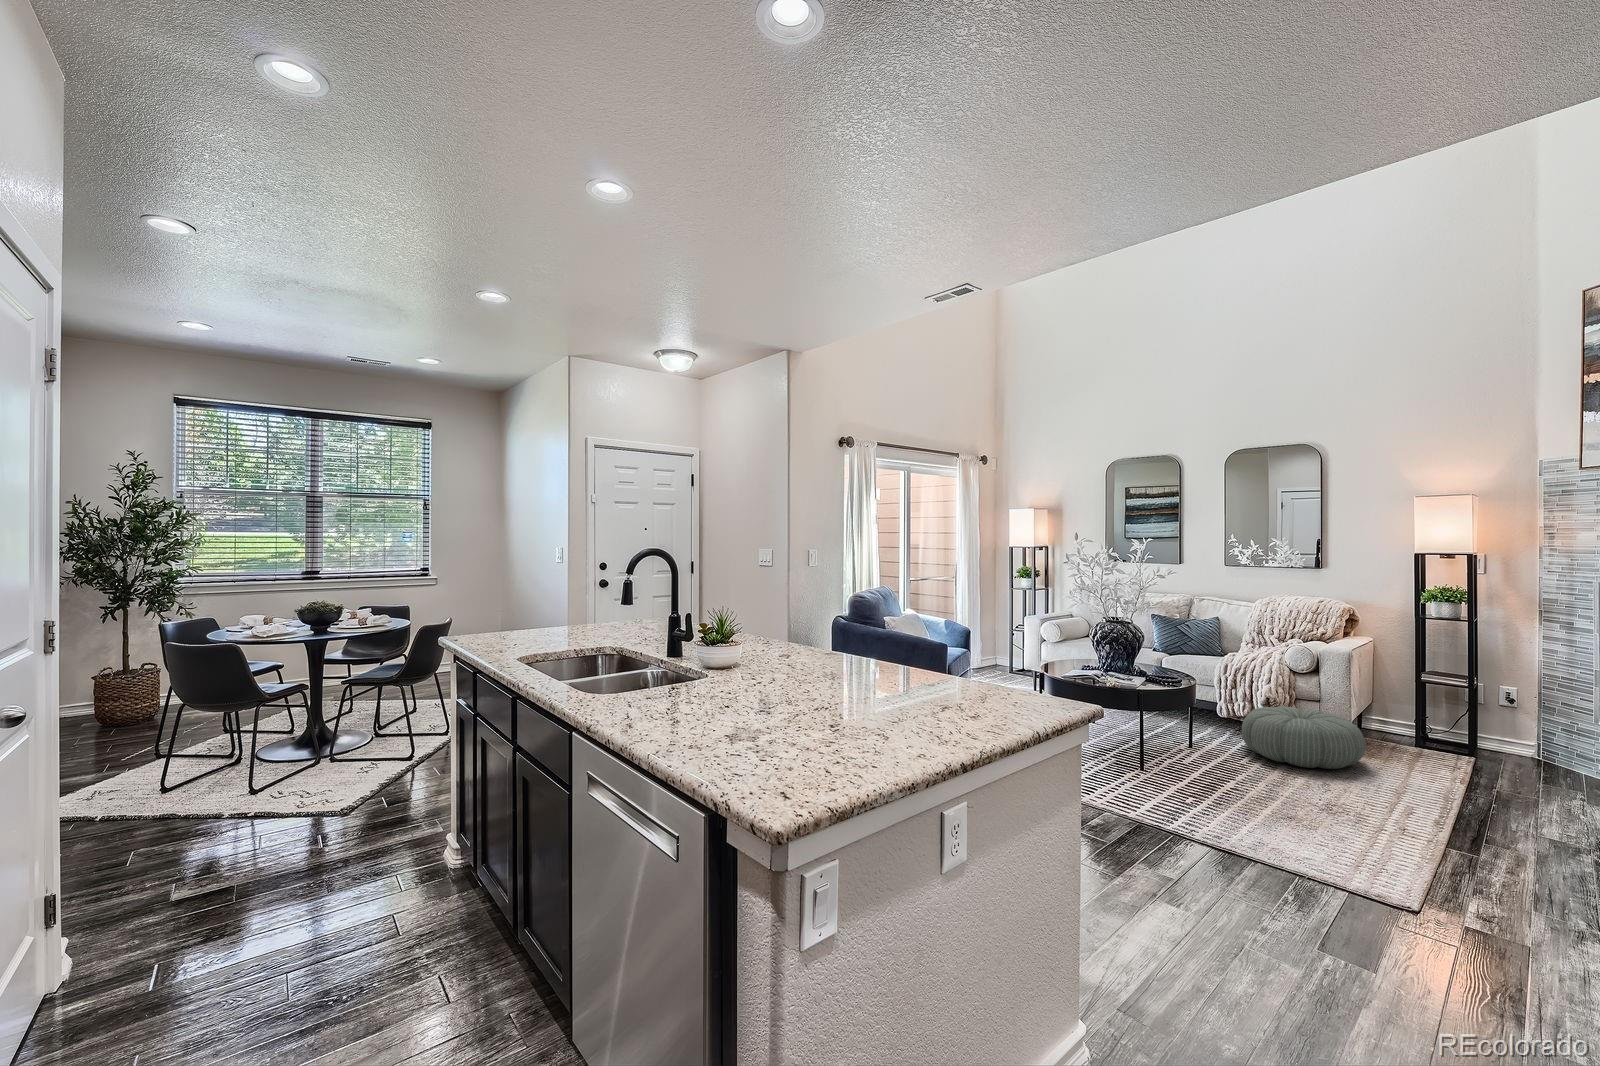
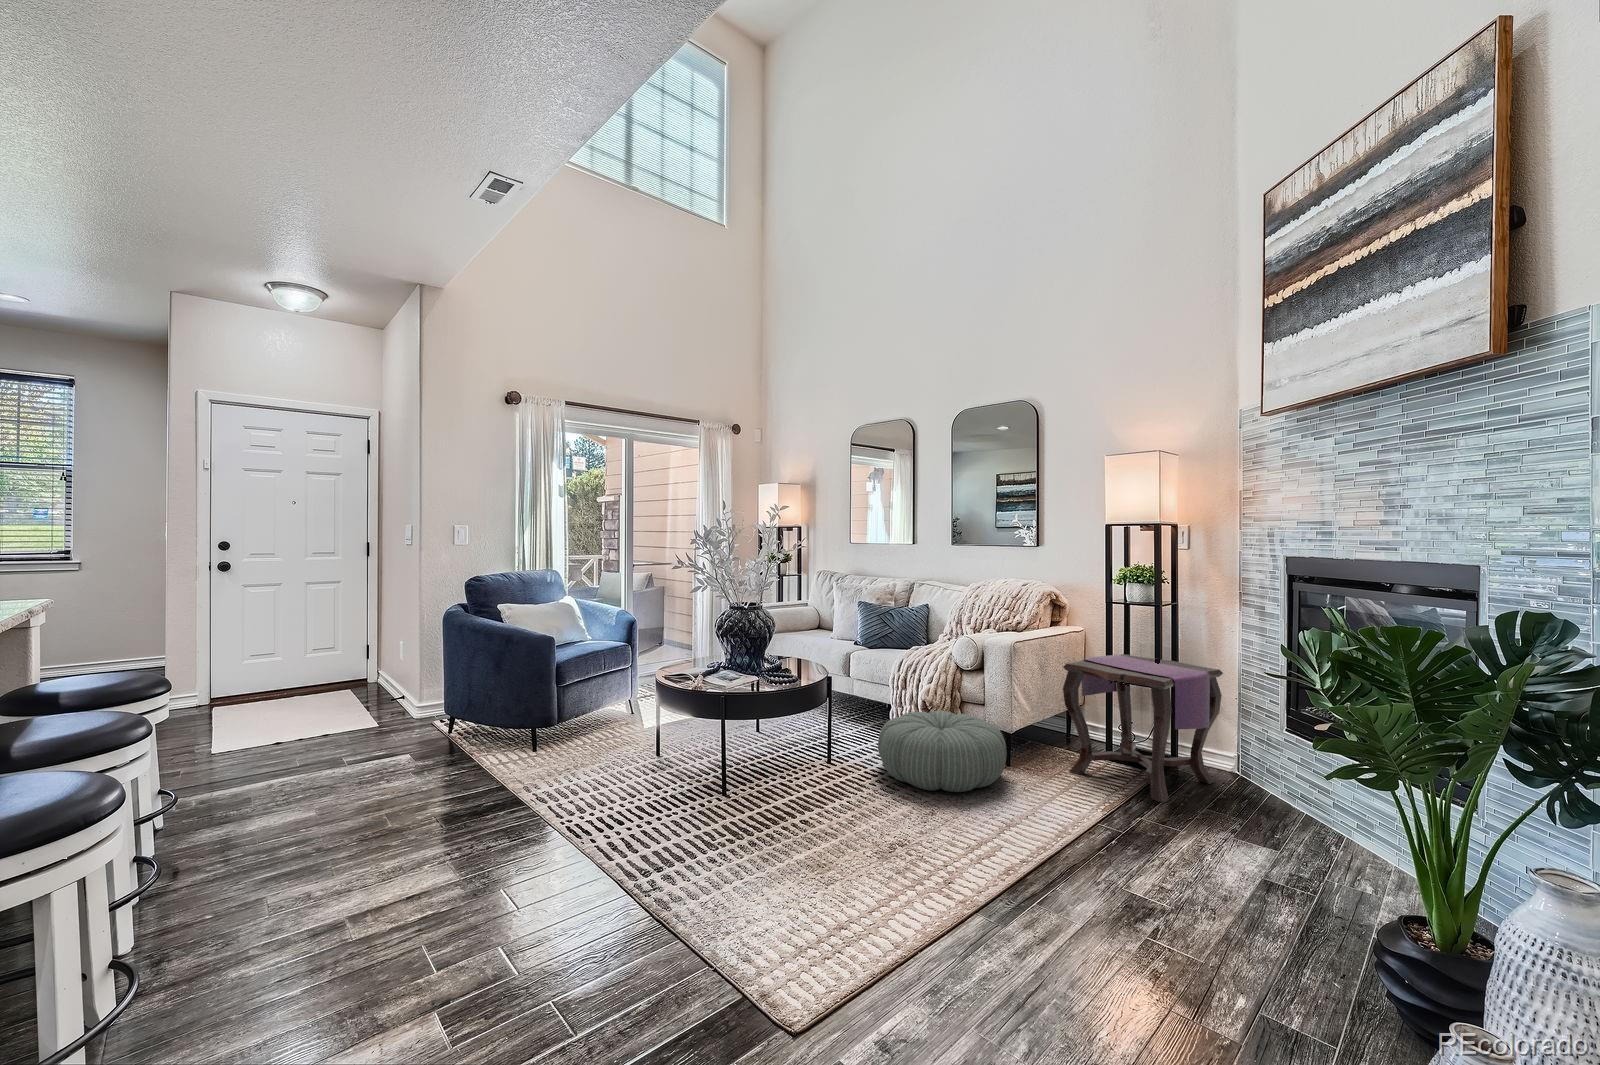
side table: none [1395,661,1536,777] -> present [1063,654,1223,803]

